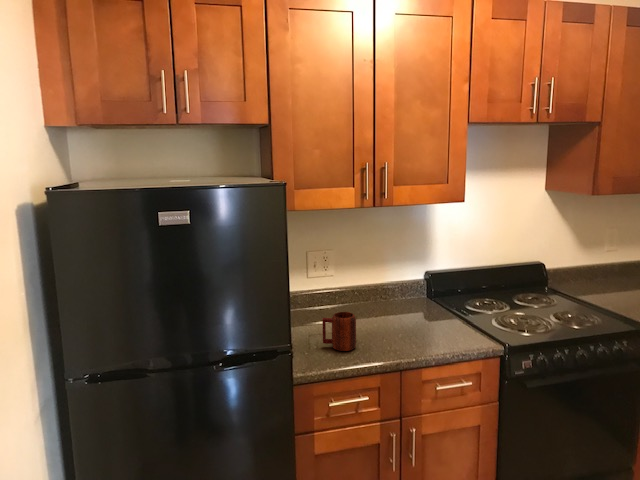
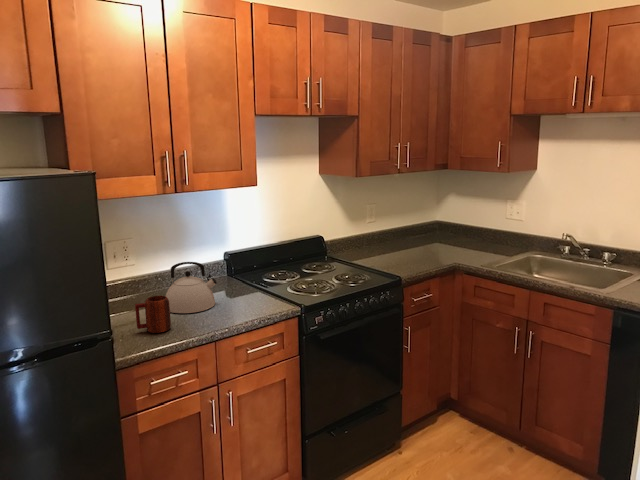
kettle: none [355,279,411,333] -> present [166,262,217,313]

